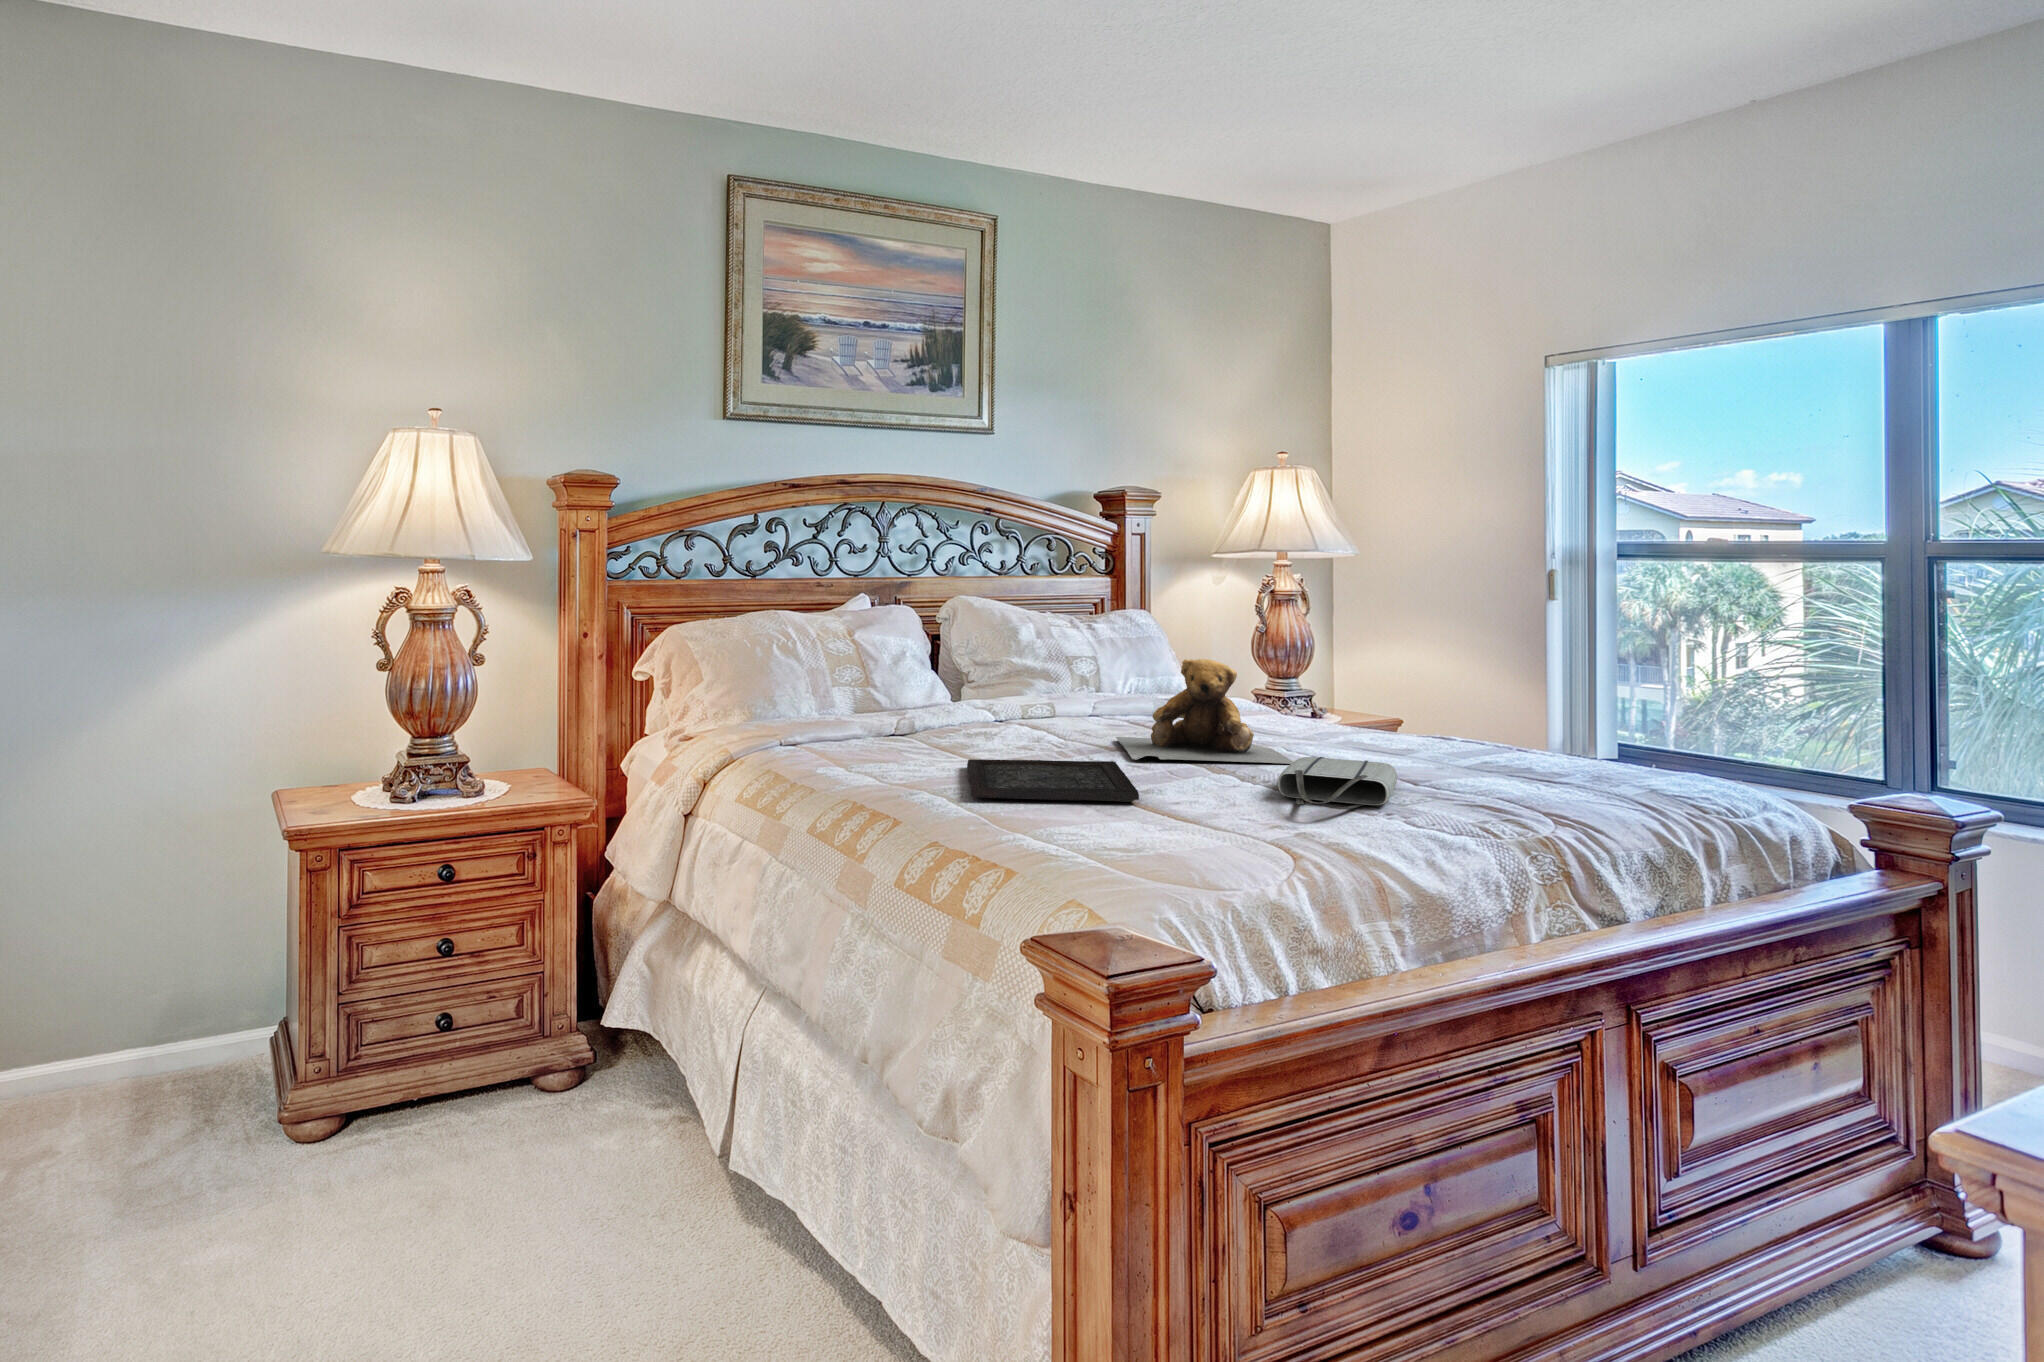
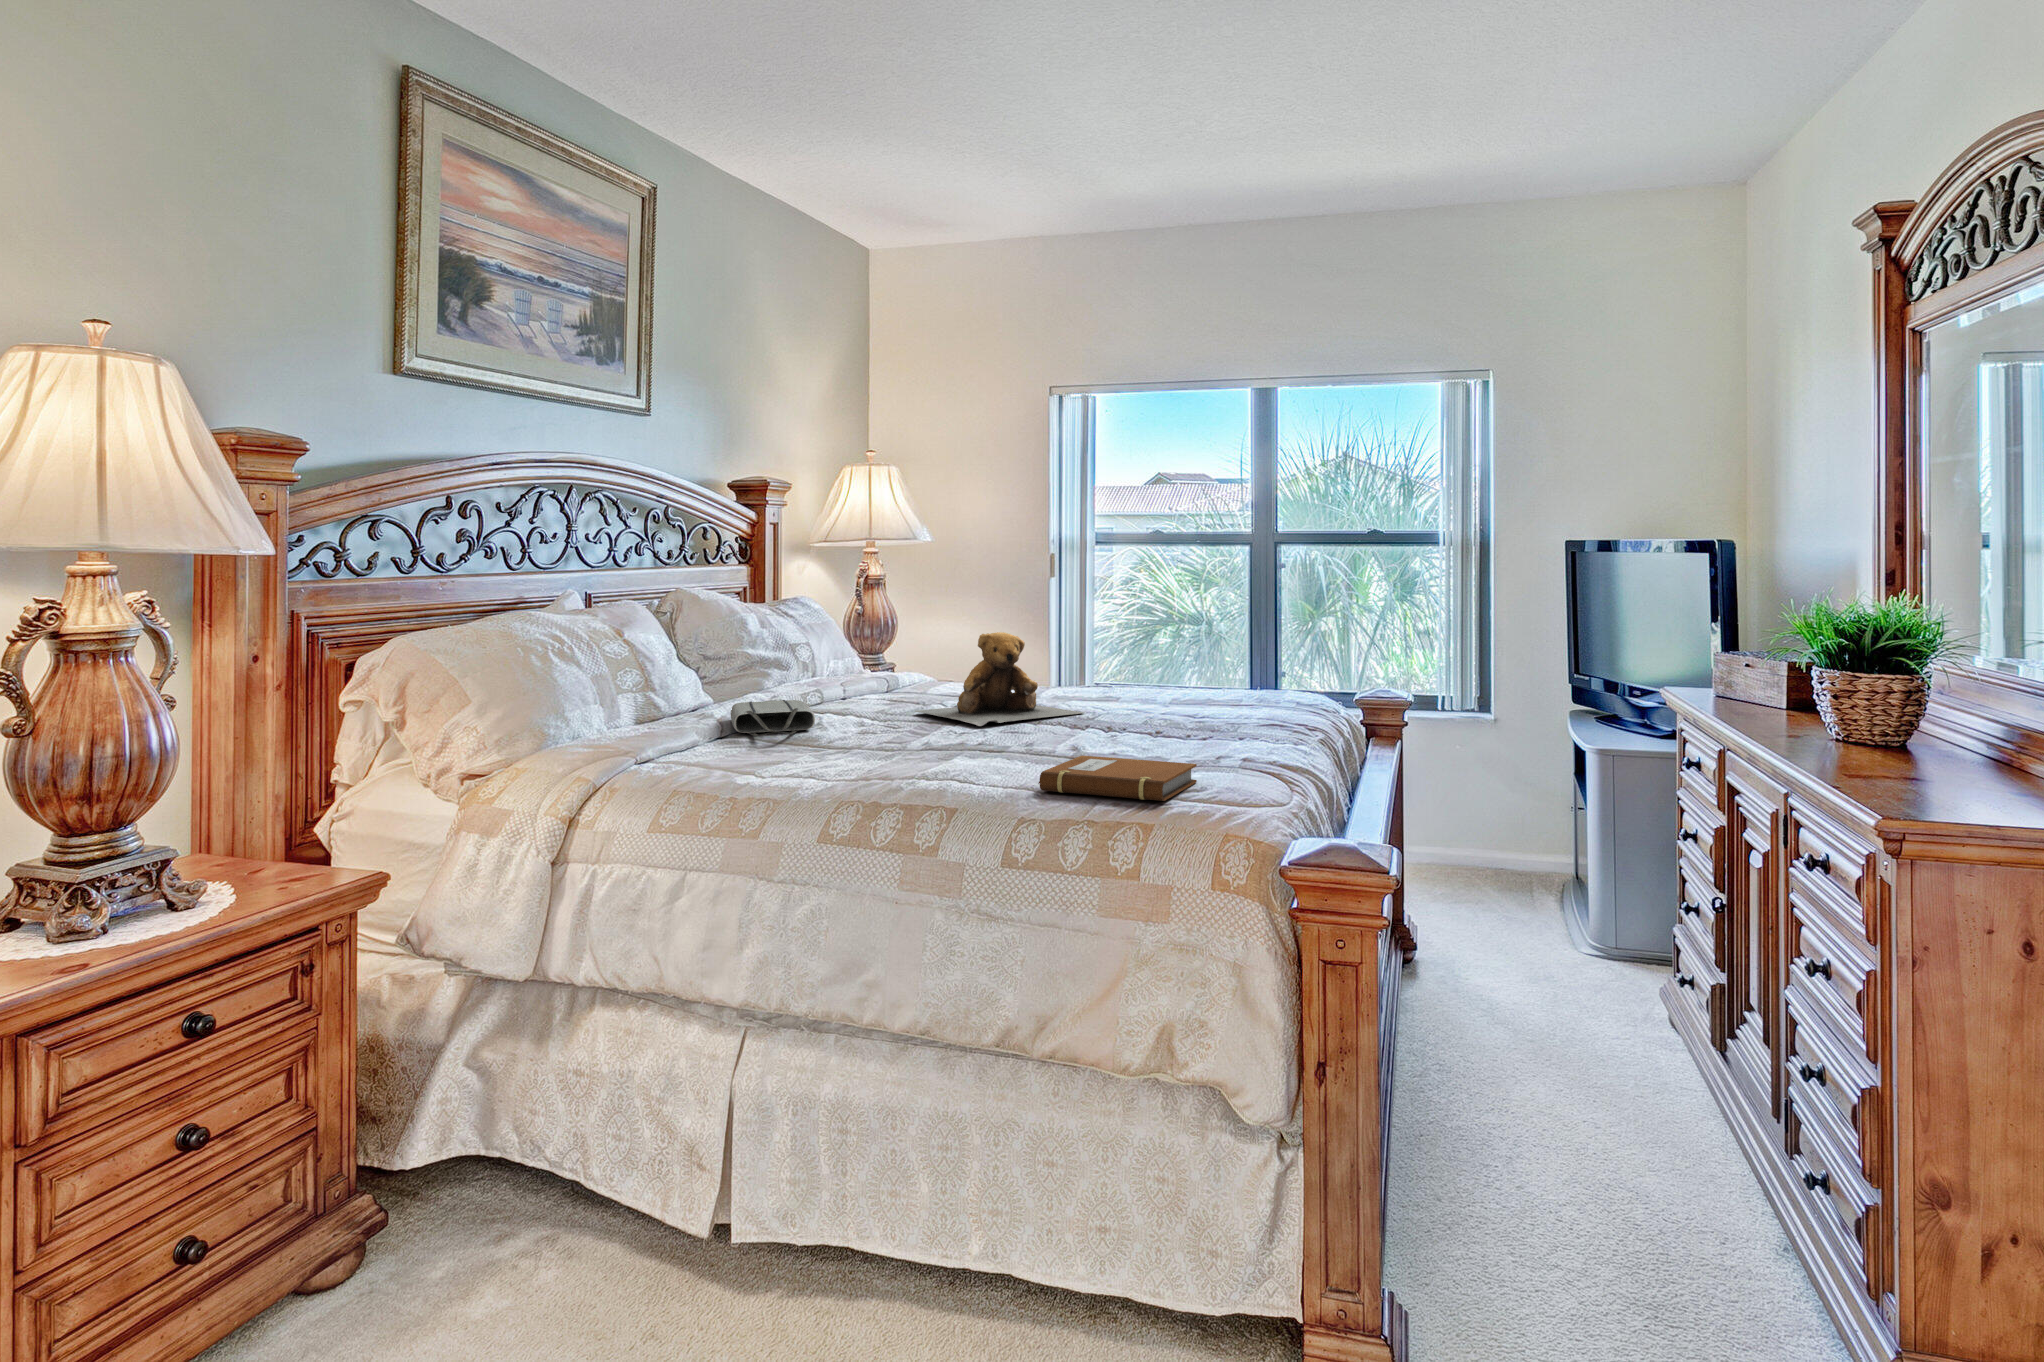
tote bag: present [1278,757,1397,809] -> present [730,700,815,736]
tray: present [967,759,1139,802] -> none [870,729,1081,773]
notebook: none [988,799,1172,857] -> present [1038,756,1197,801]

